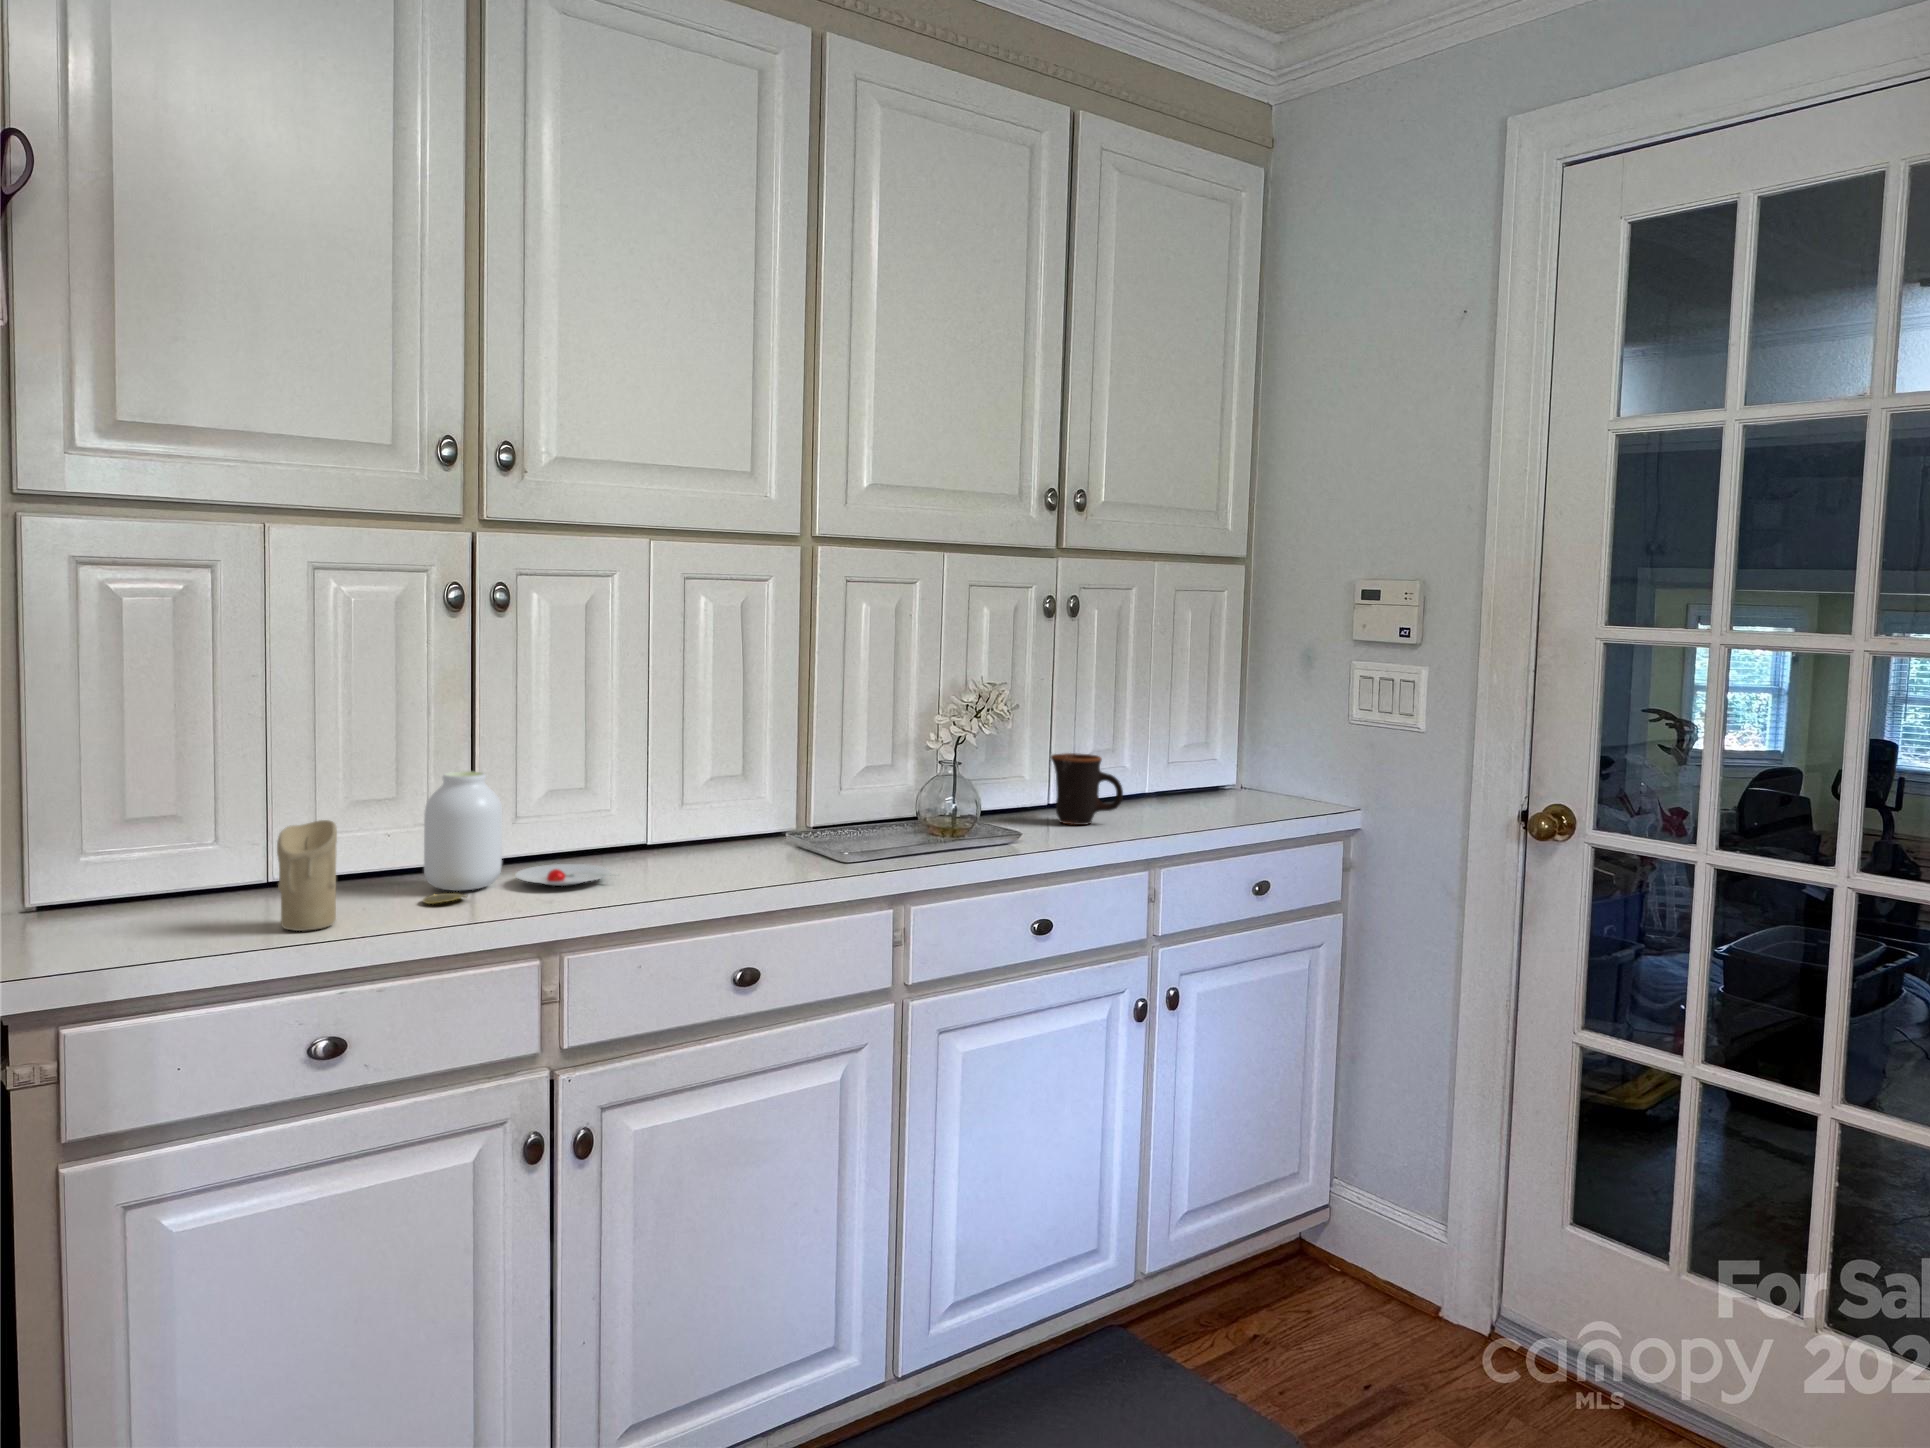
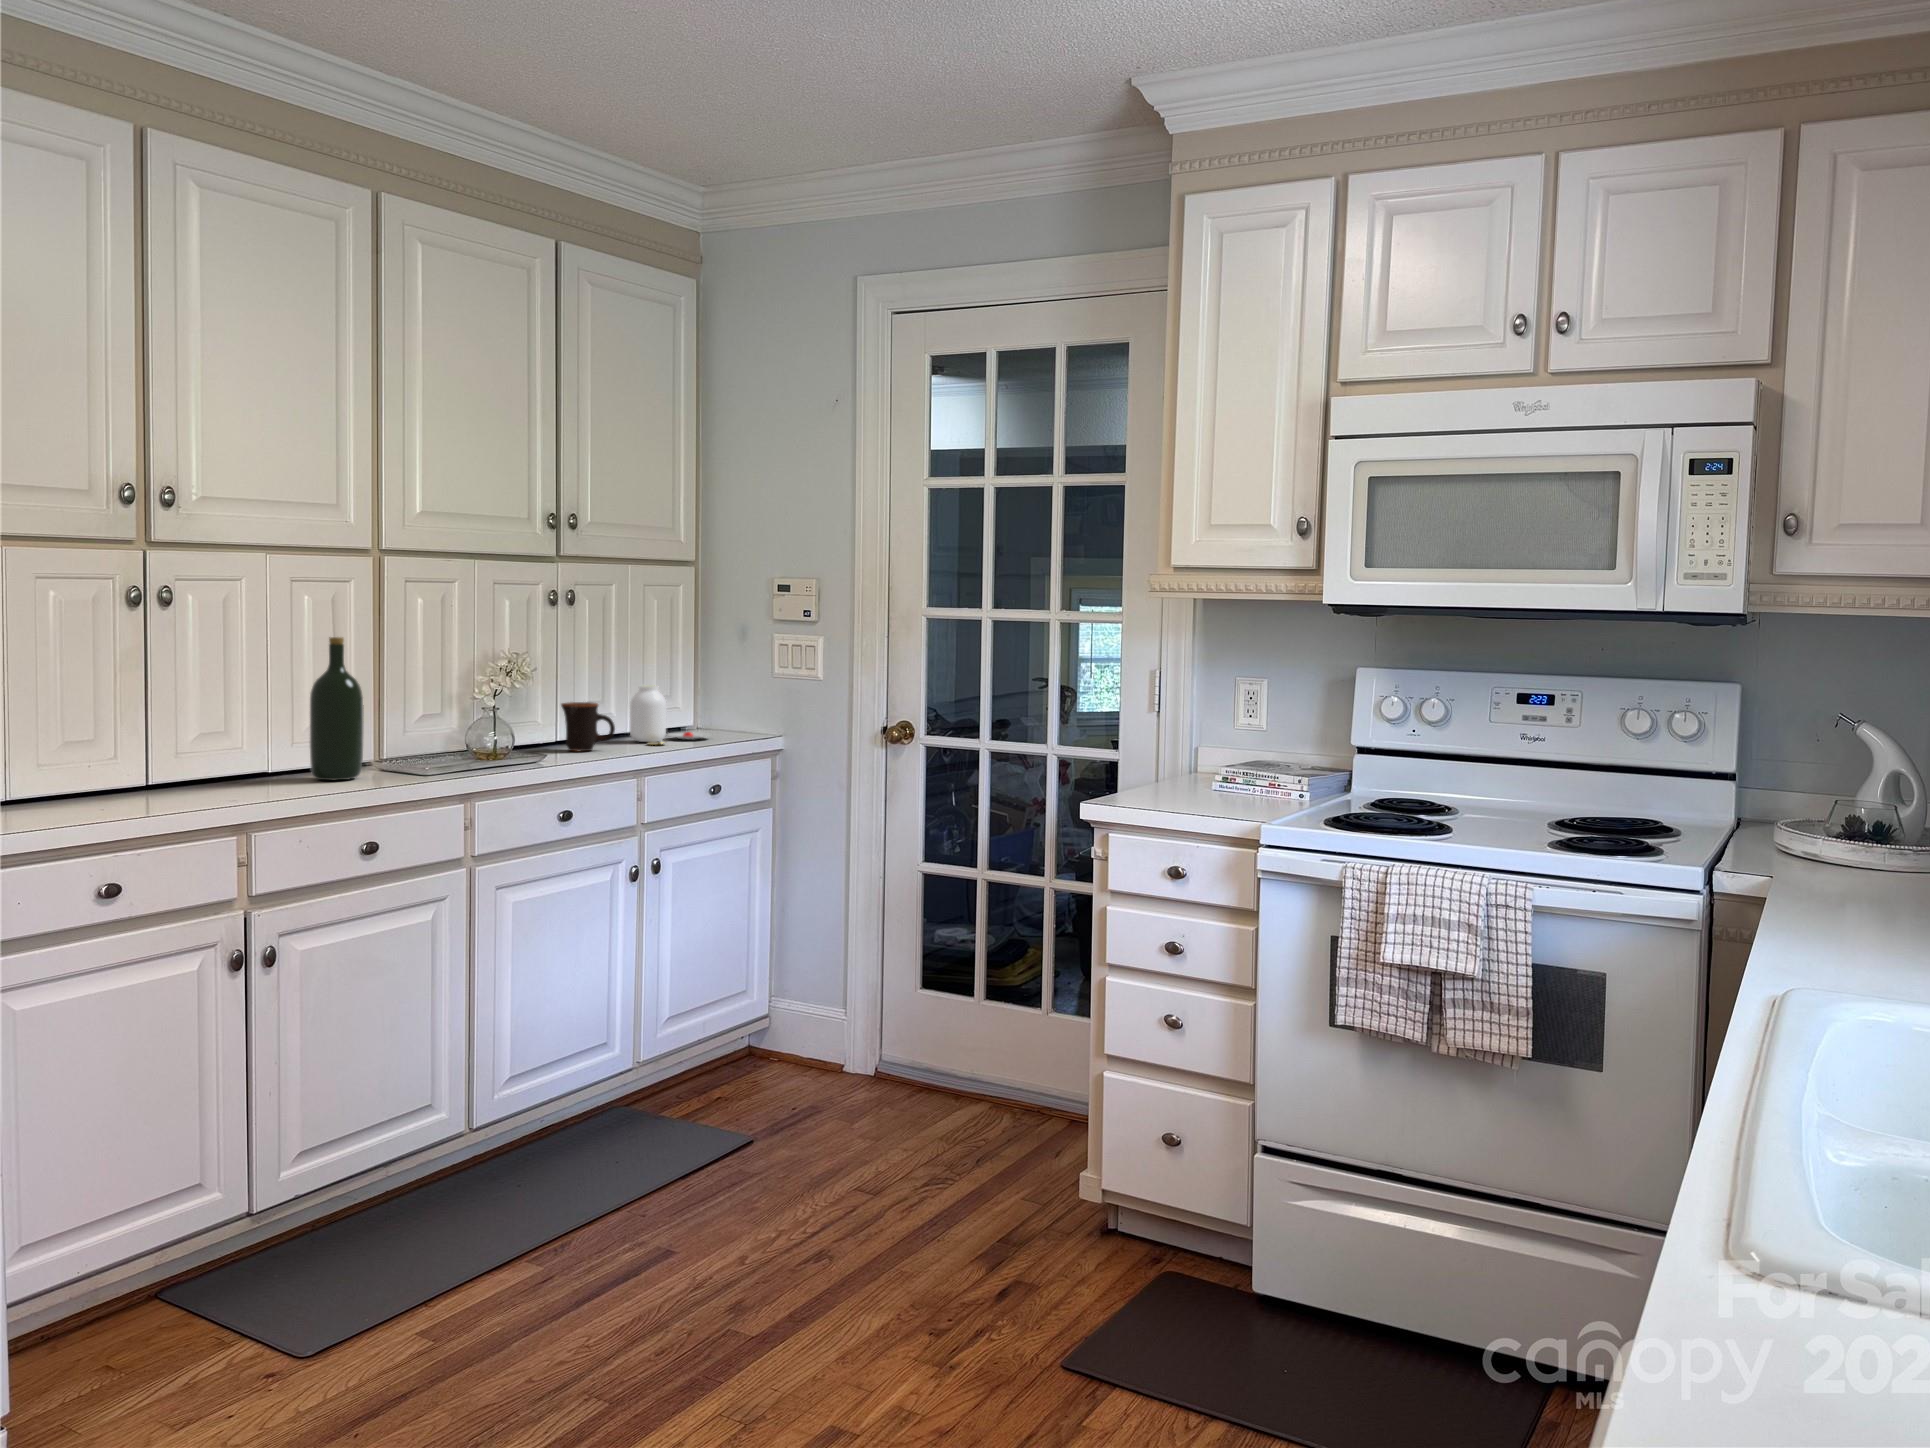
wine bottle: none [689,659,761,866] -> present [310,637,363,780]
jar: present [423,771,610,904] -> present [630,685,712,745]
candle: present [277,820,337,931] -> none [56,747,99,819]

